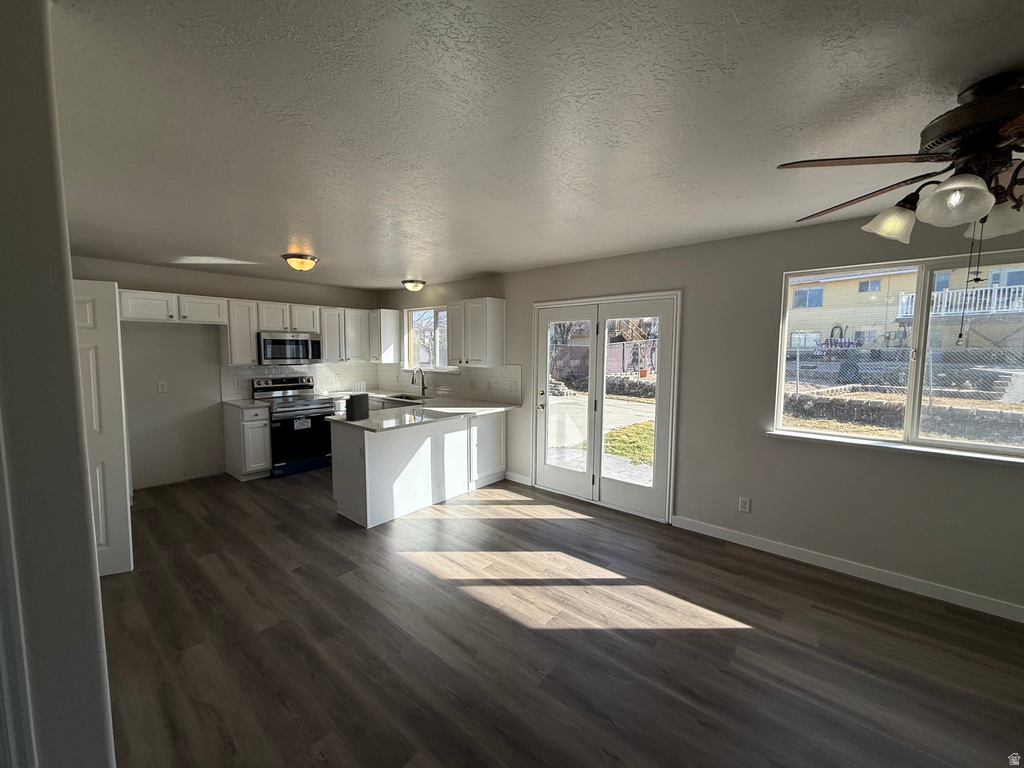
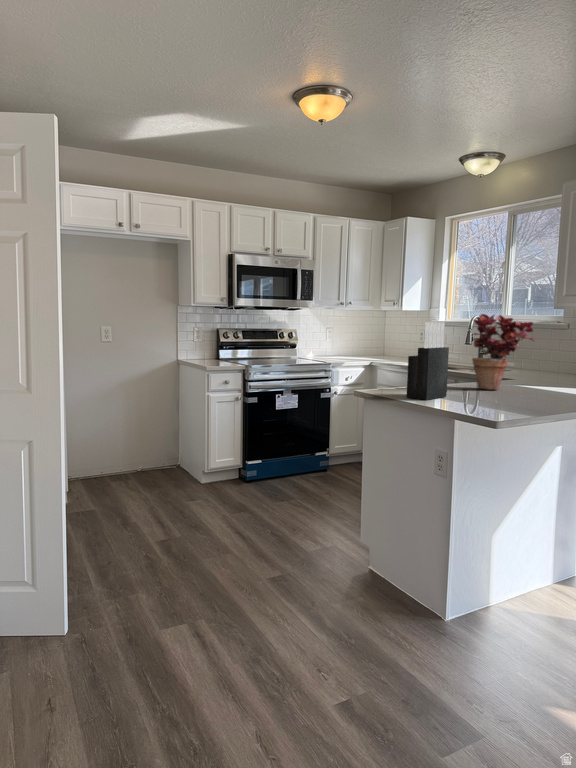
potted plant: none [387,373,421,412] -> present [472,314,535,390]

